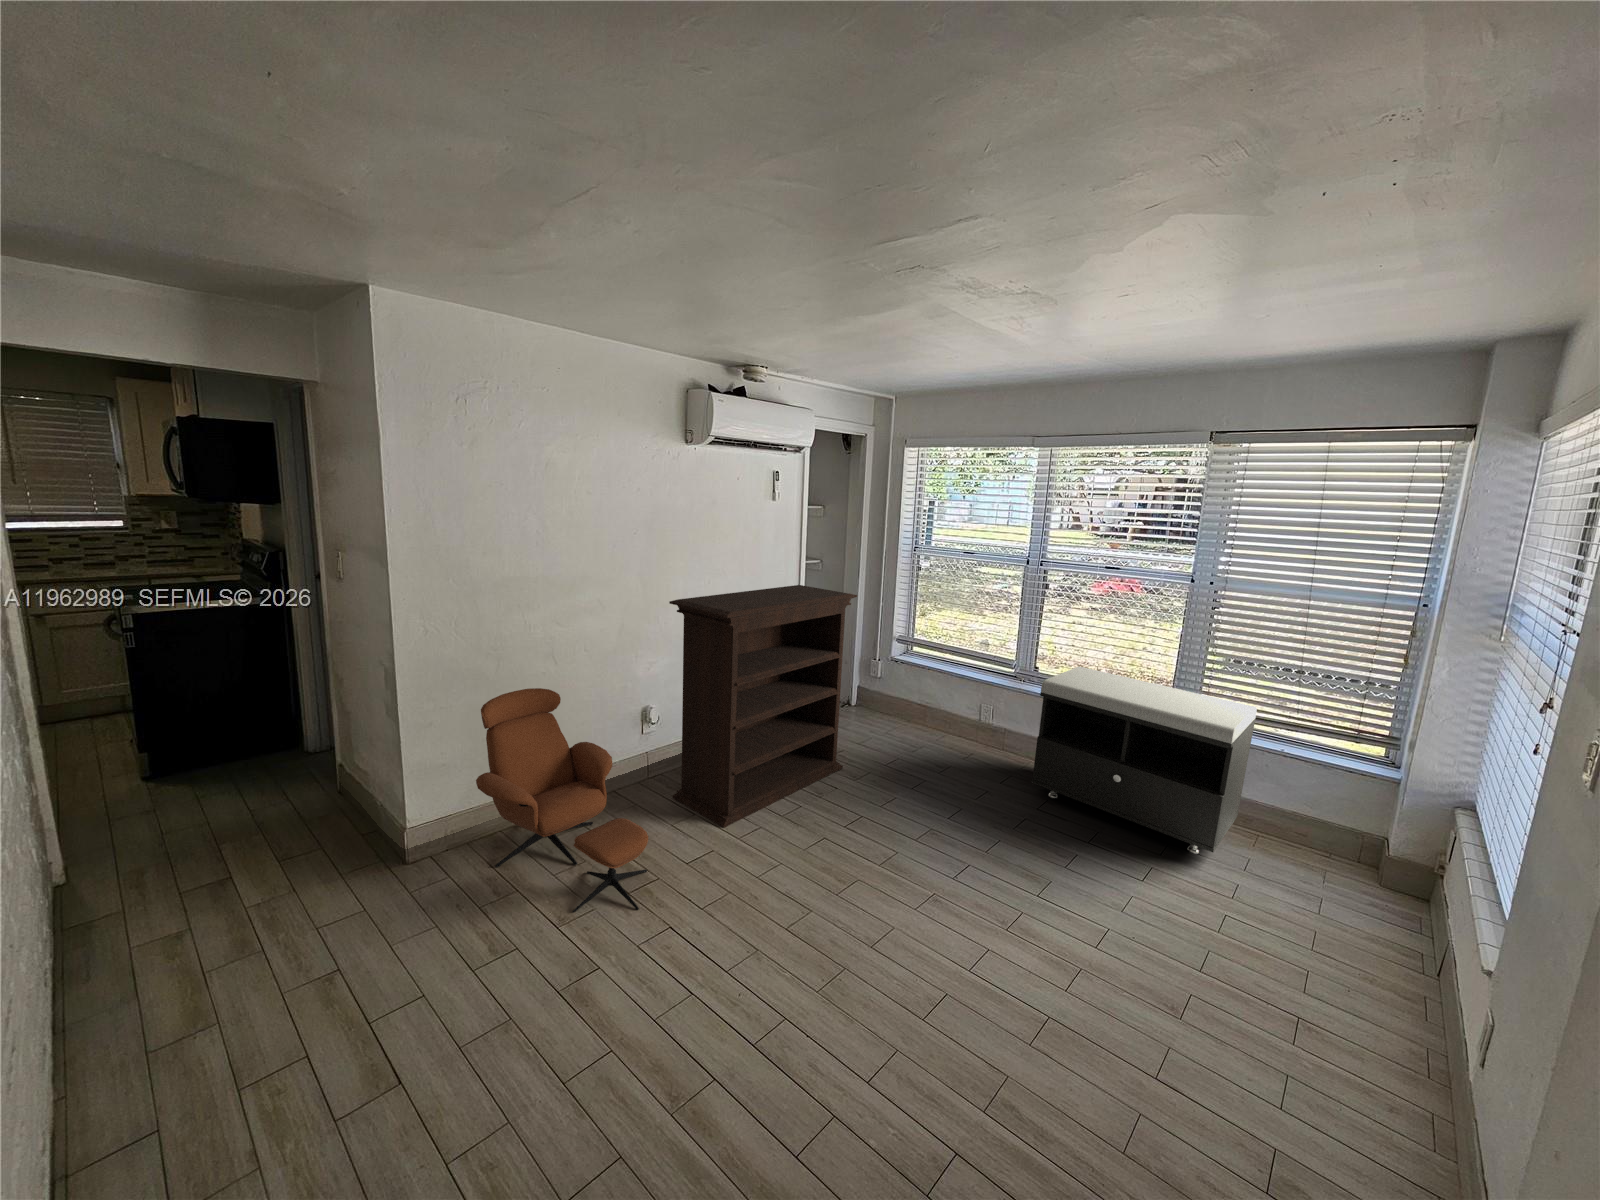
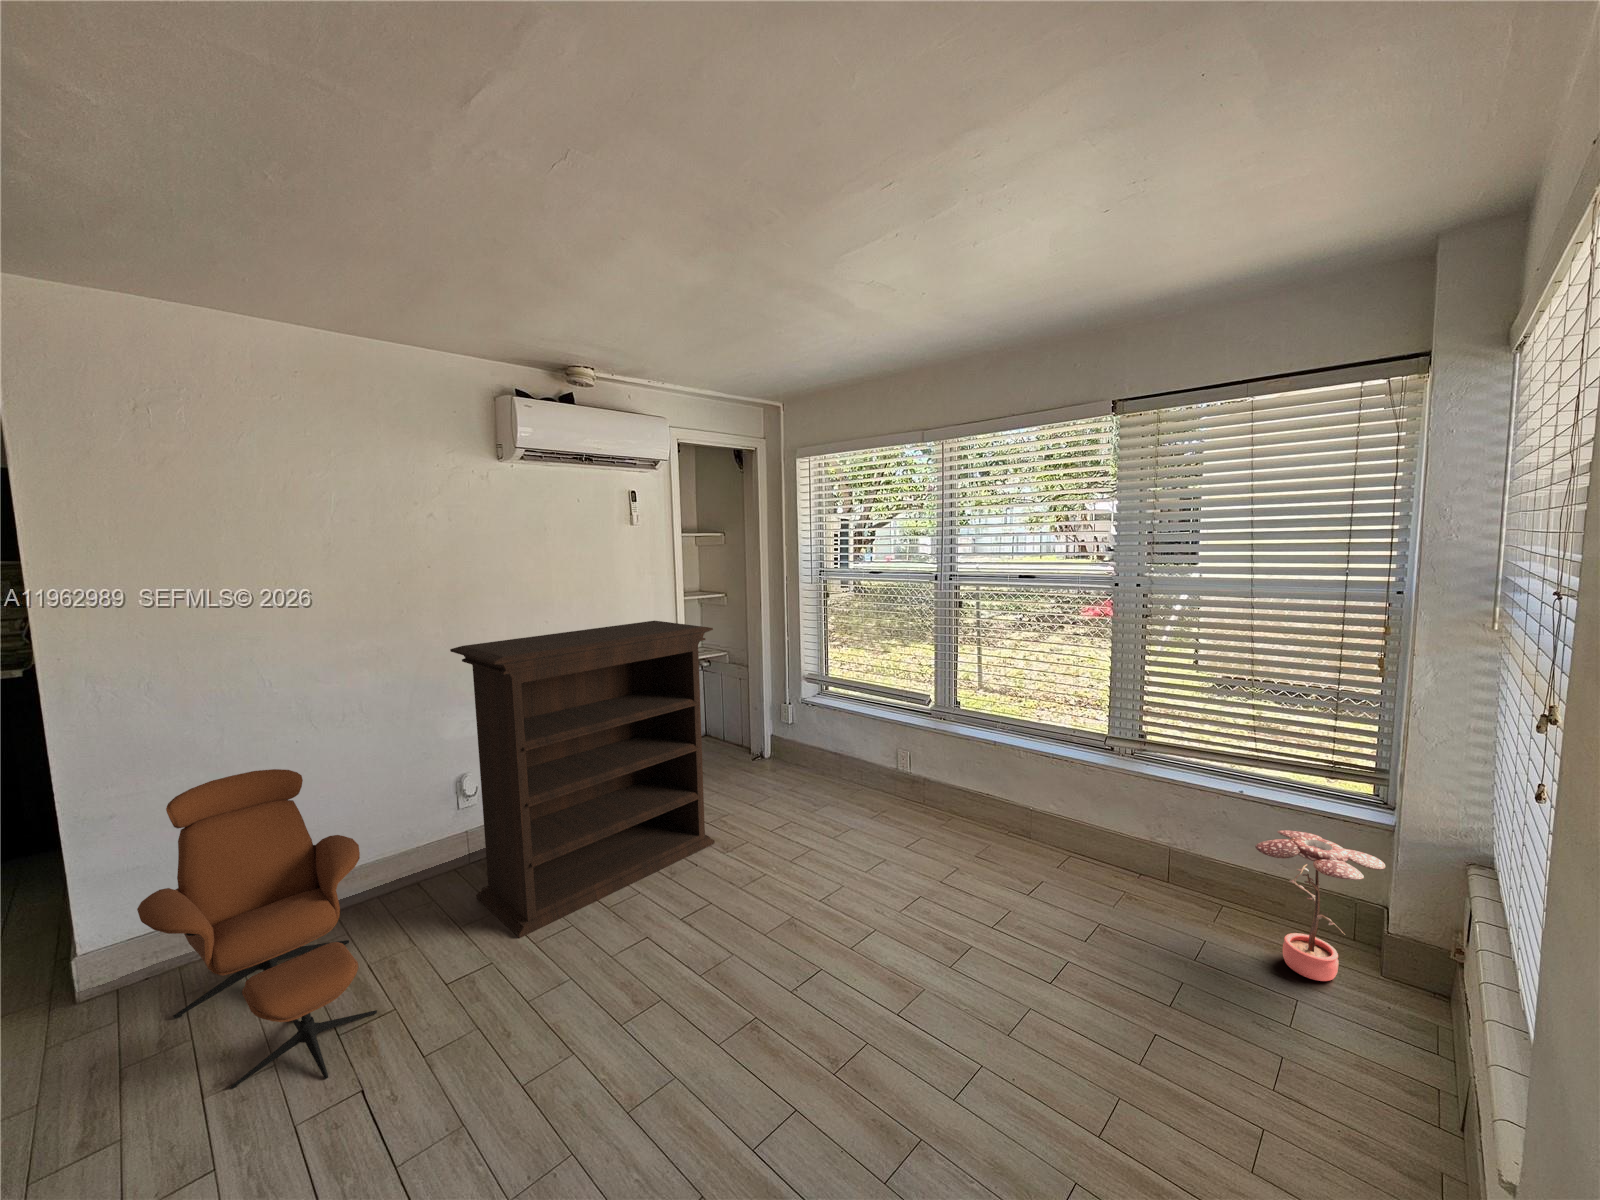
storage bench: present [1032,667,1257,854] -> none [938,699,1204,940]
potted plant: none [1296,779,1394,886] -> present [1255,830,1385,981]

